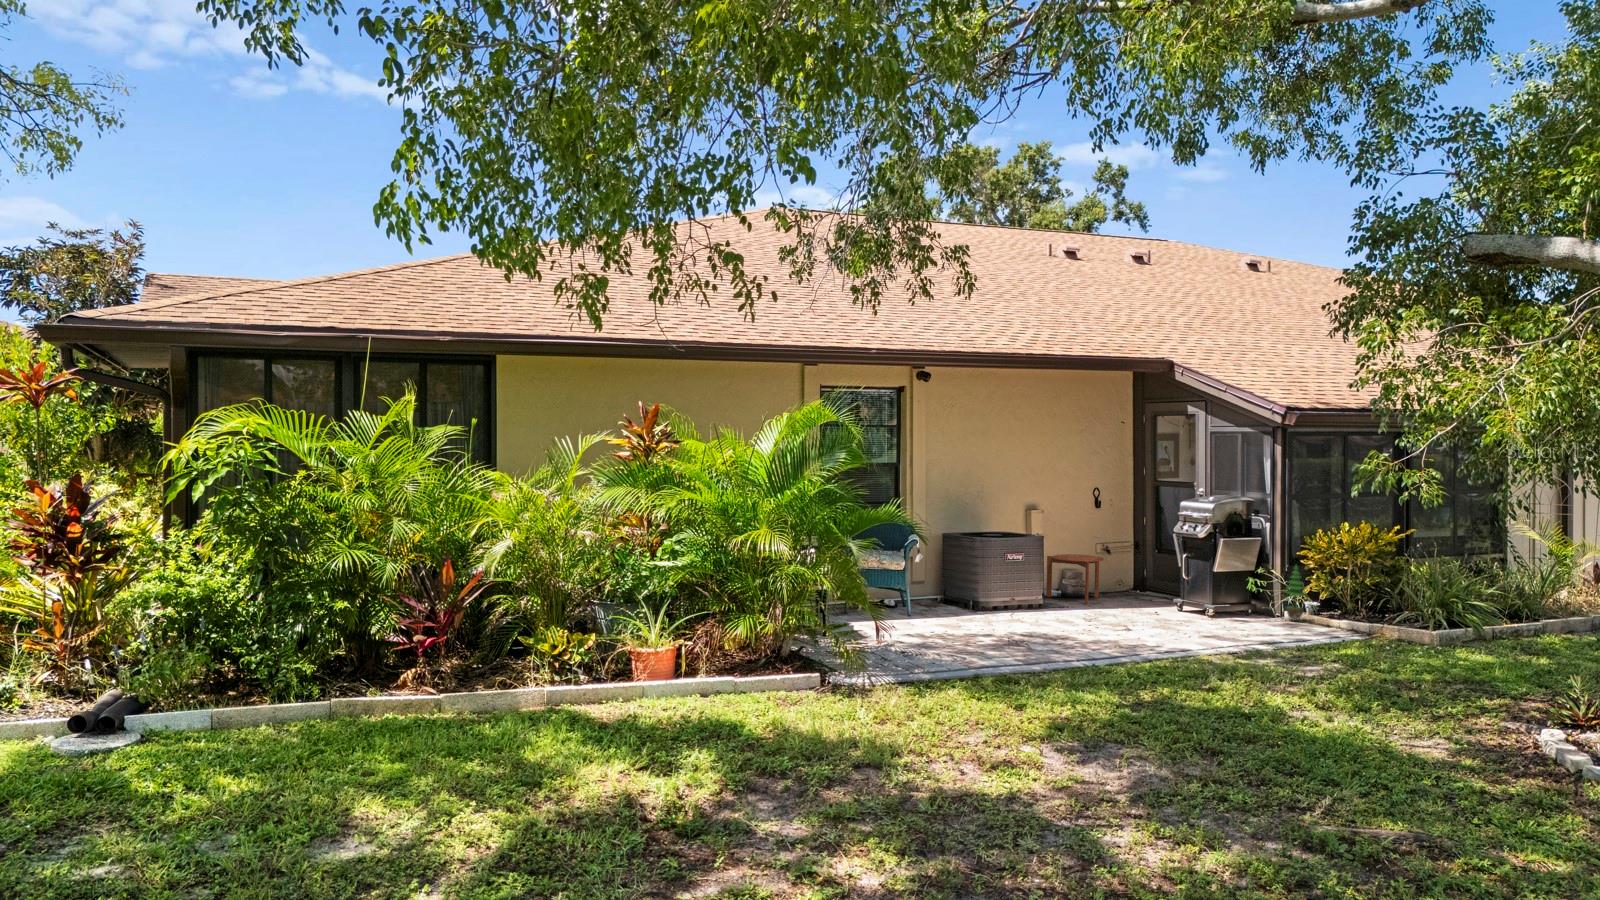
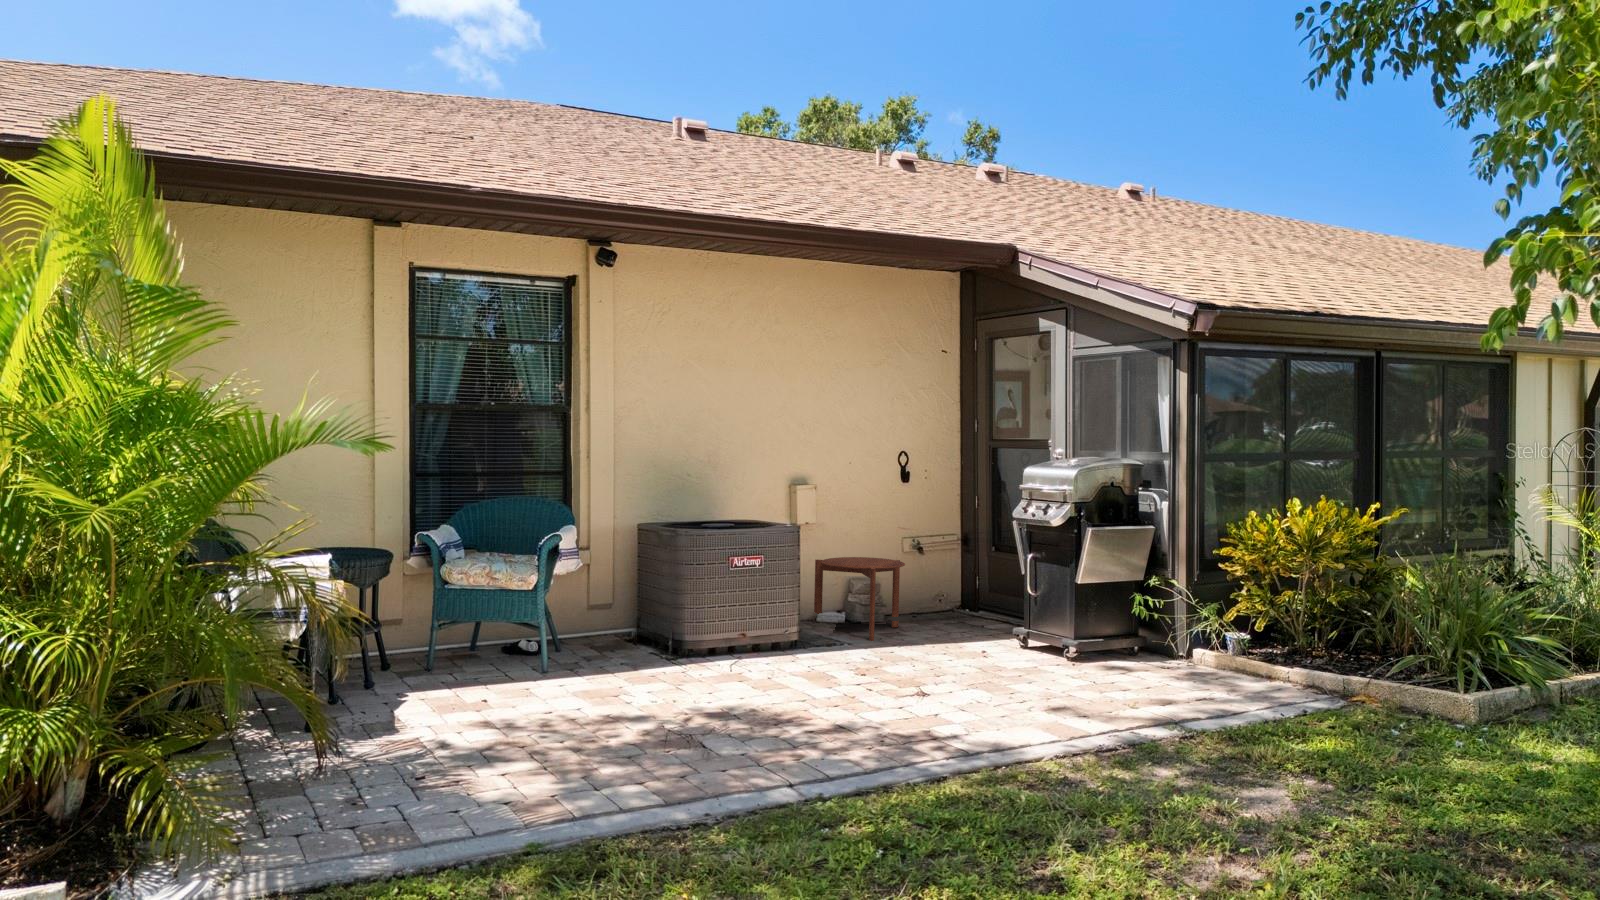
potted tree: present [1286,565,1305,621] -> none [1193,569,1231,669]

